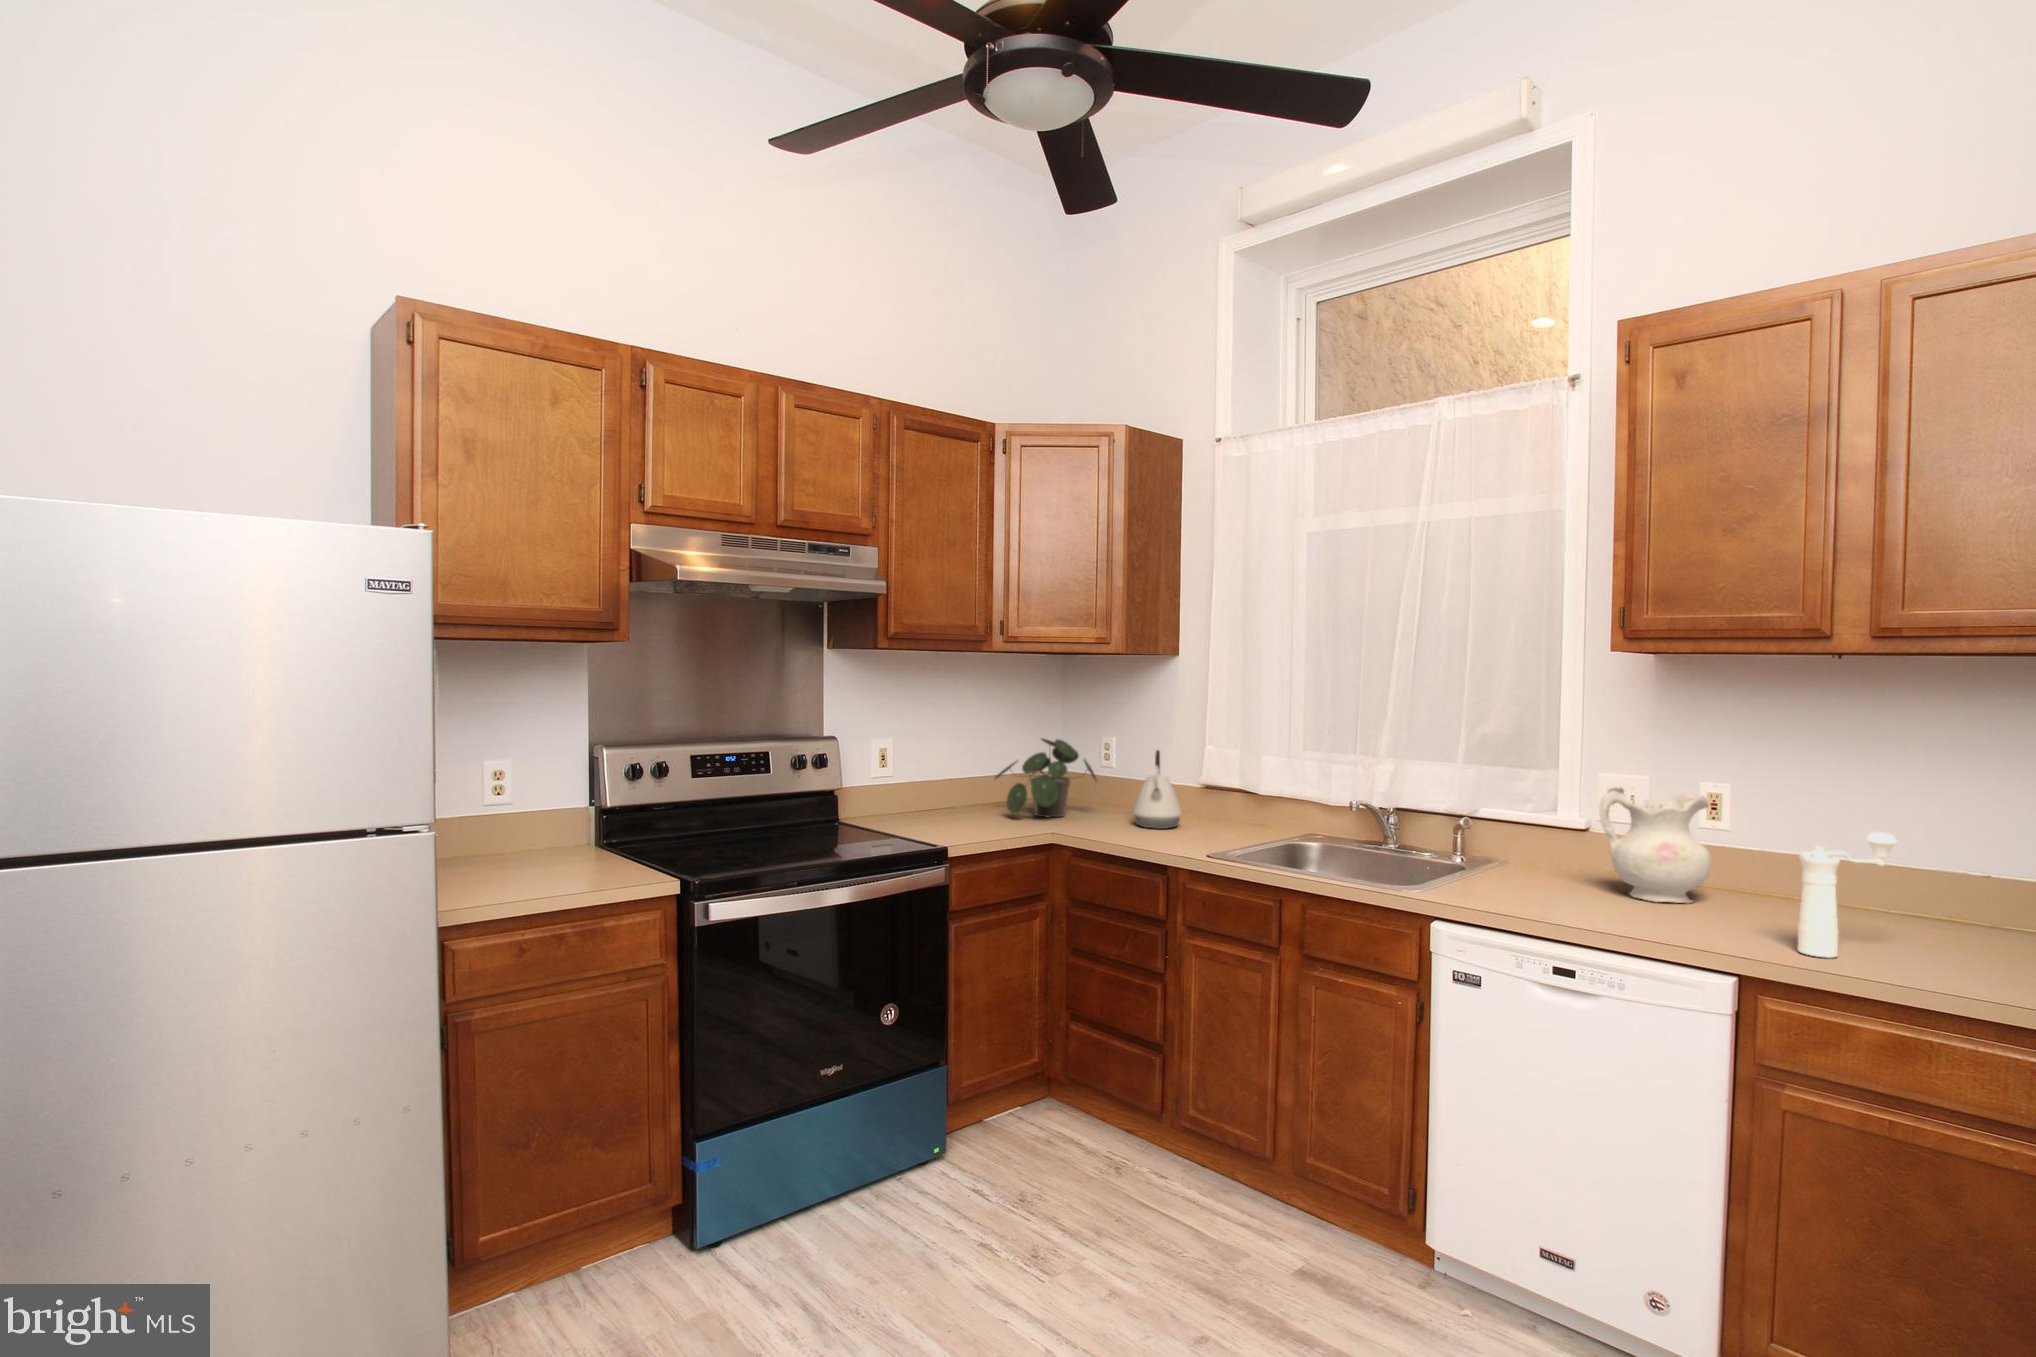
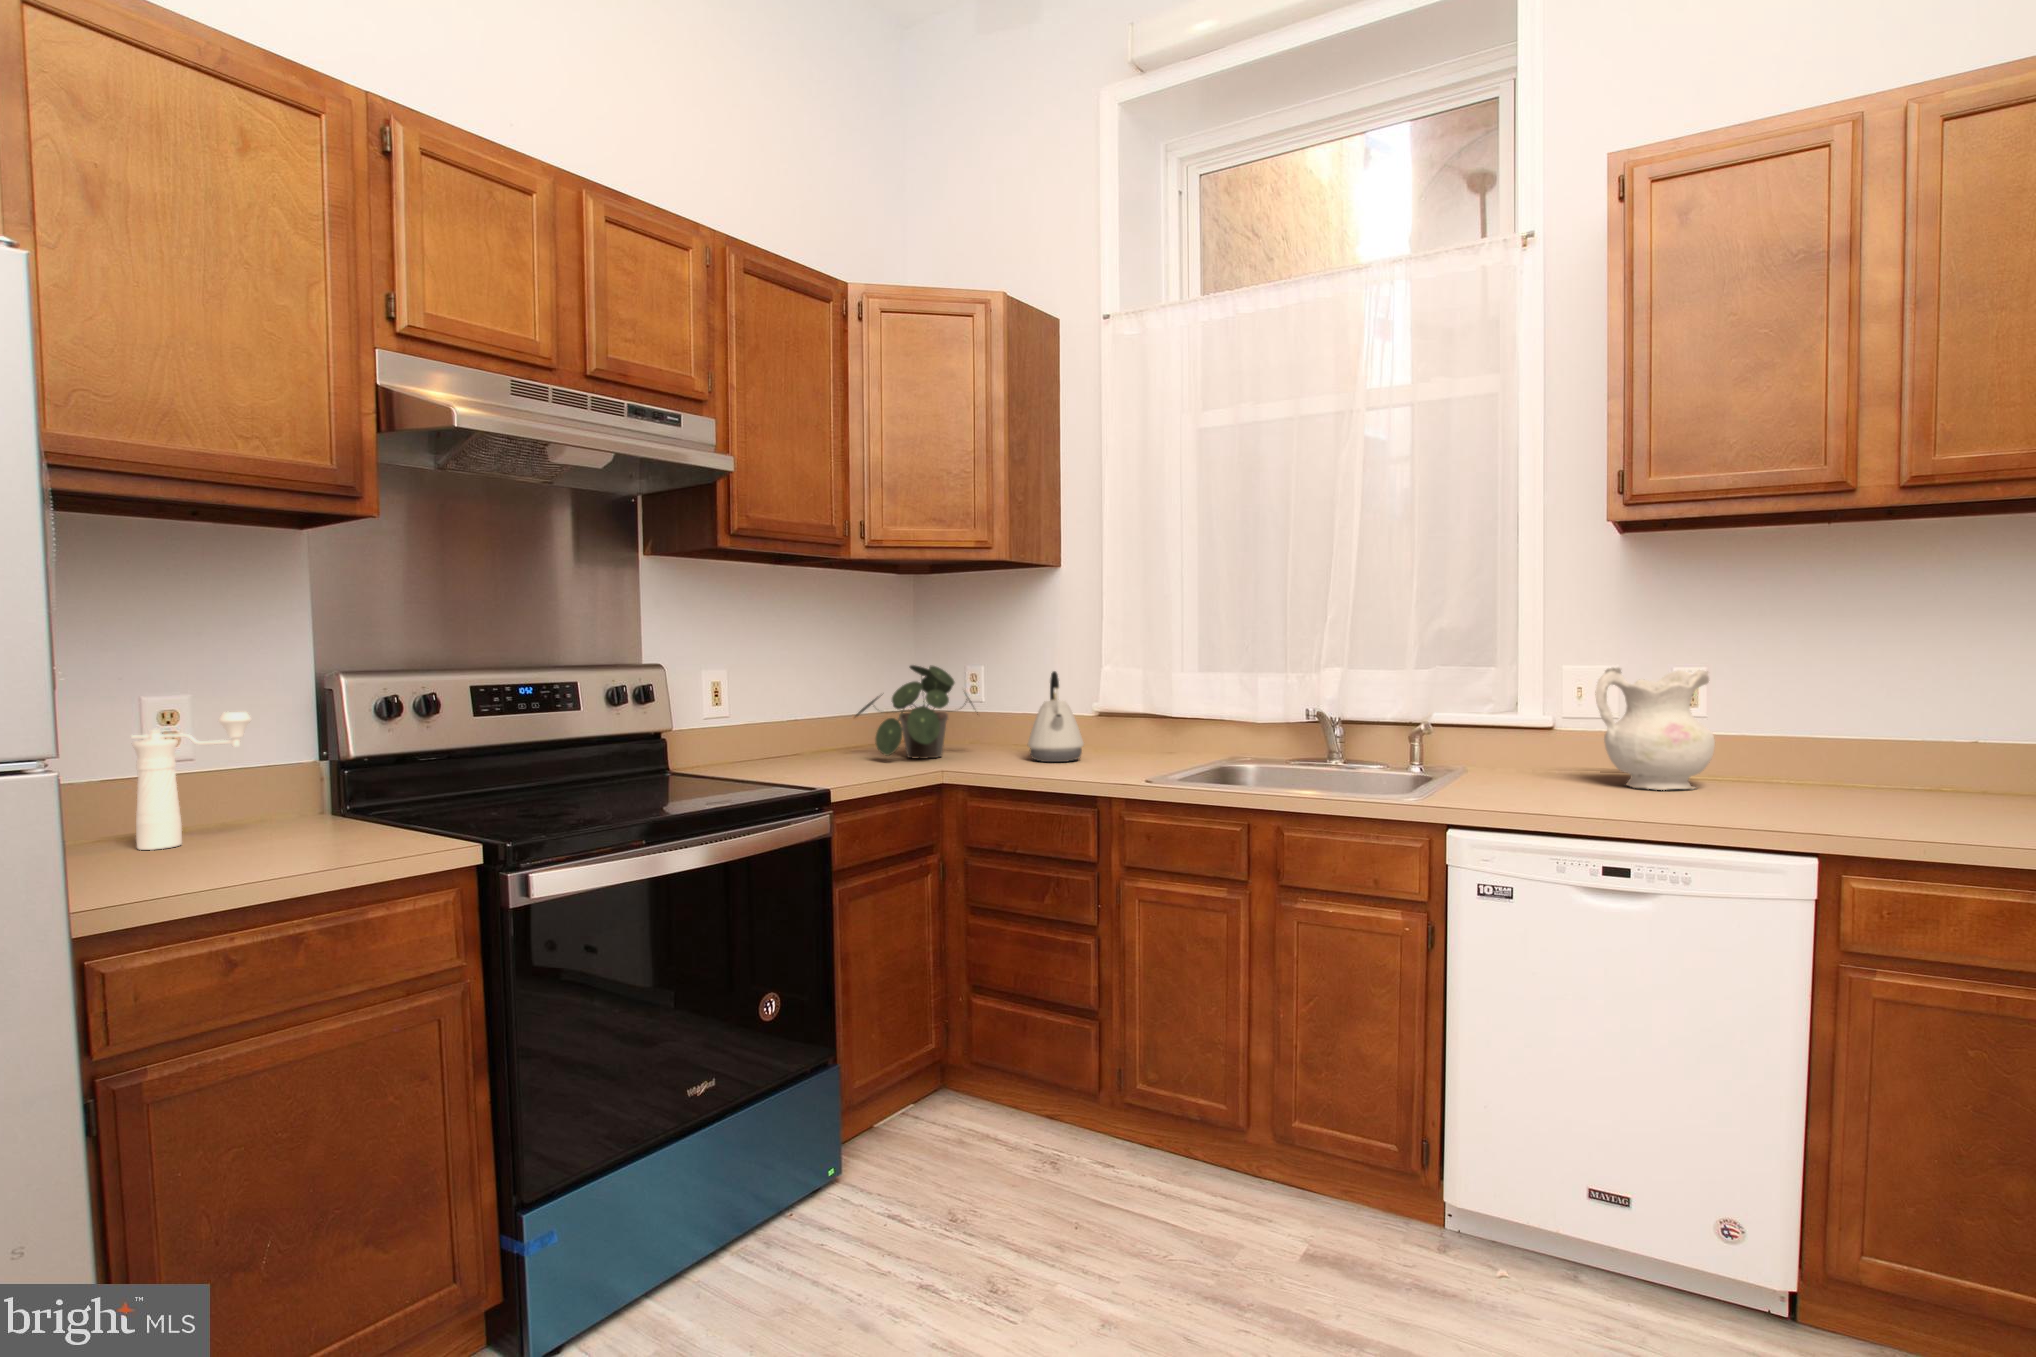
pepper mill: present [1798,832,1897,958] -> present [131,712,251,850]

